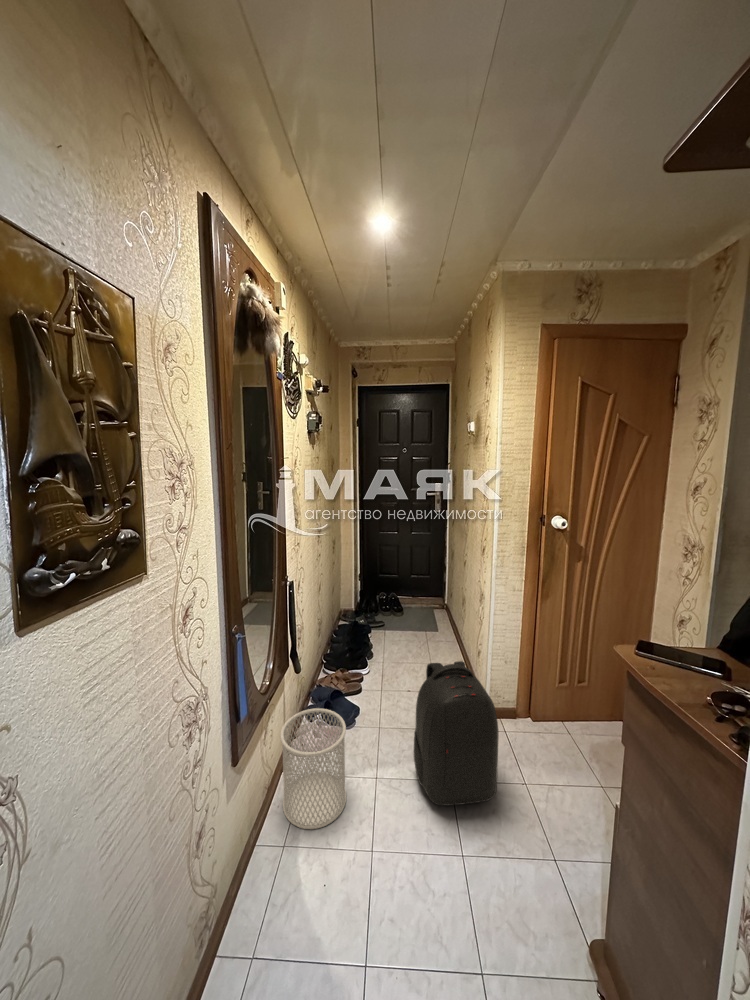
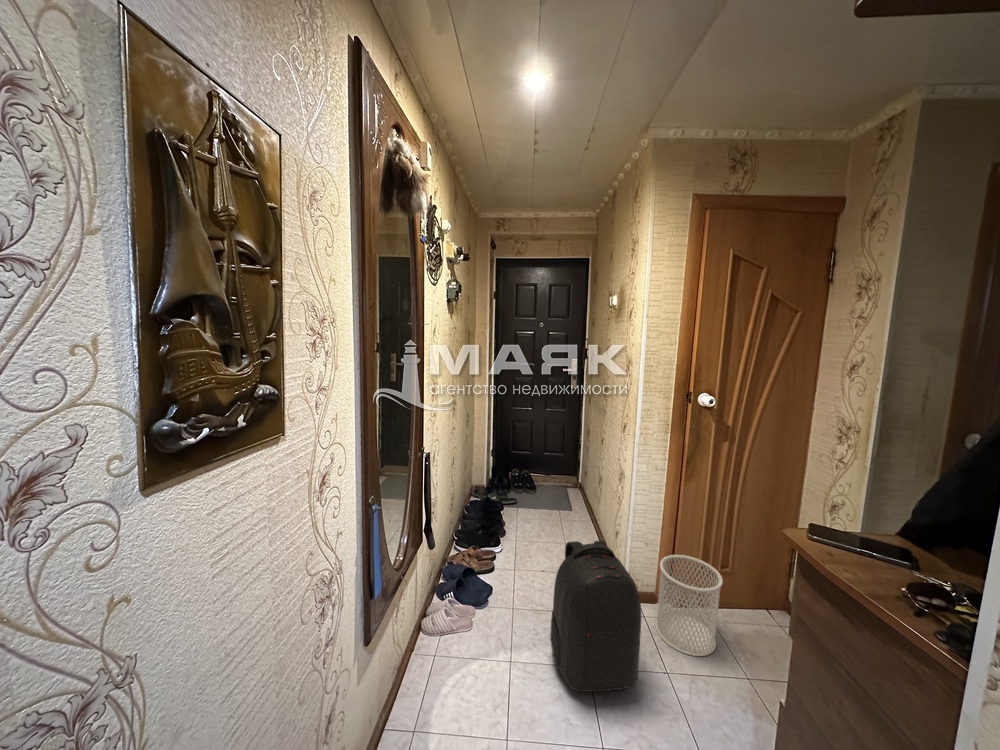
wastebasket: present [280,708,346,829] -> present [655,555,723,656]

